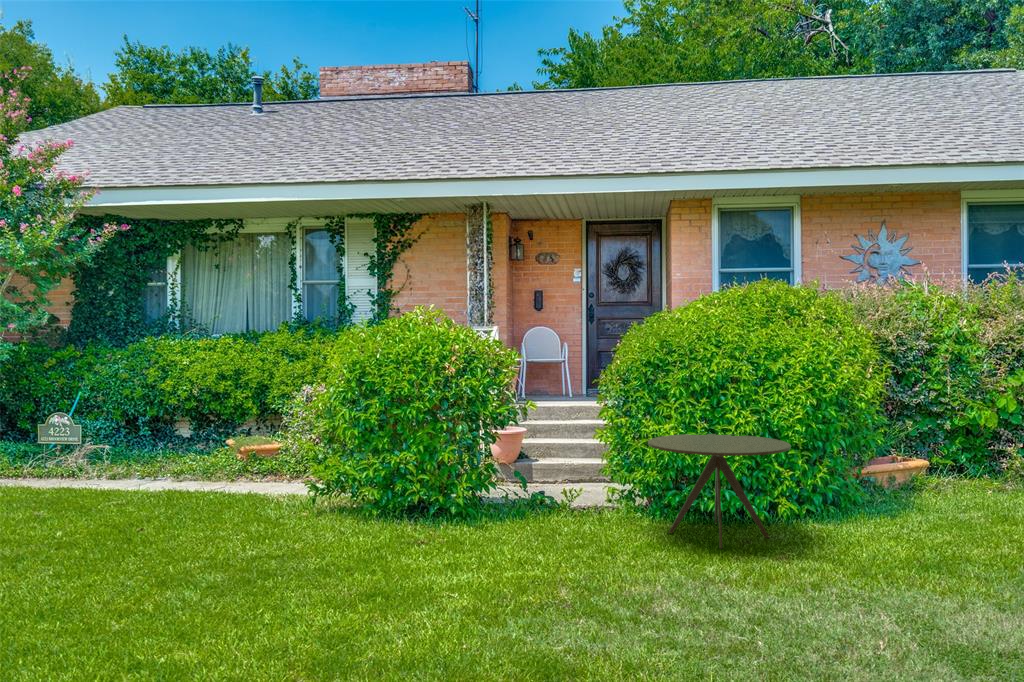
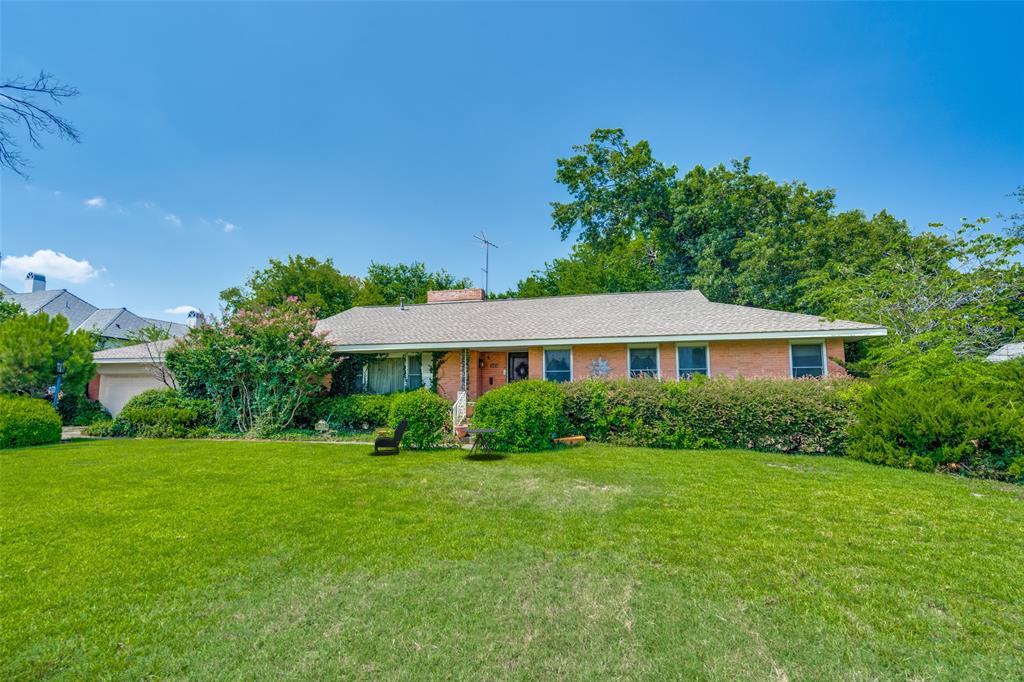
lounge chair: none [307,406,436,548] -> present [374,419,408,456]

